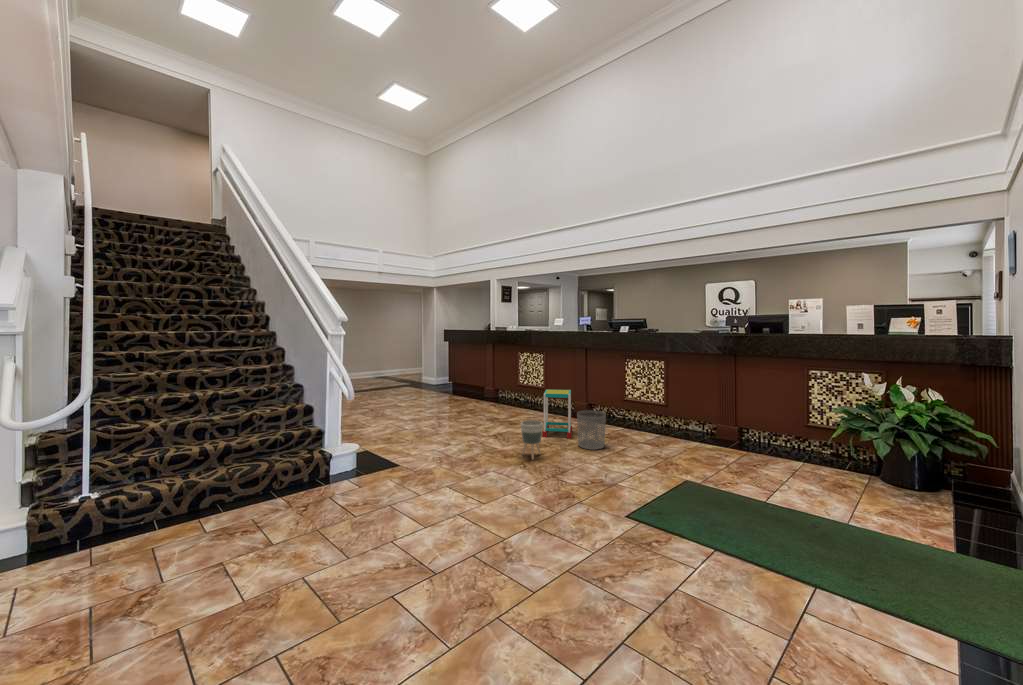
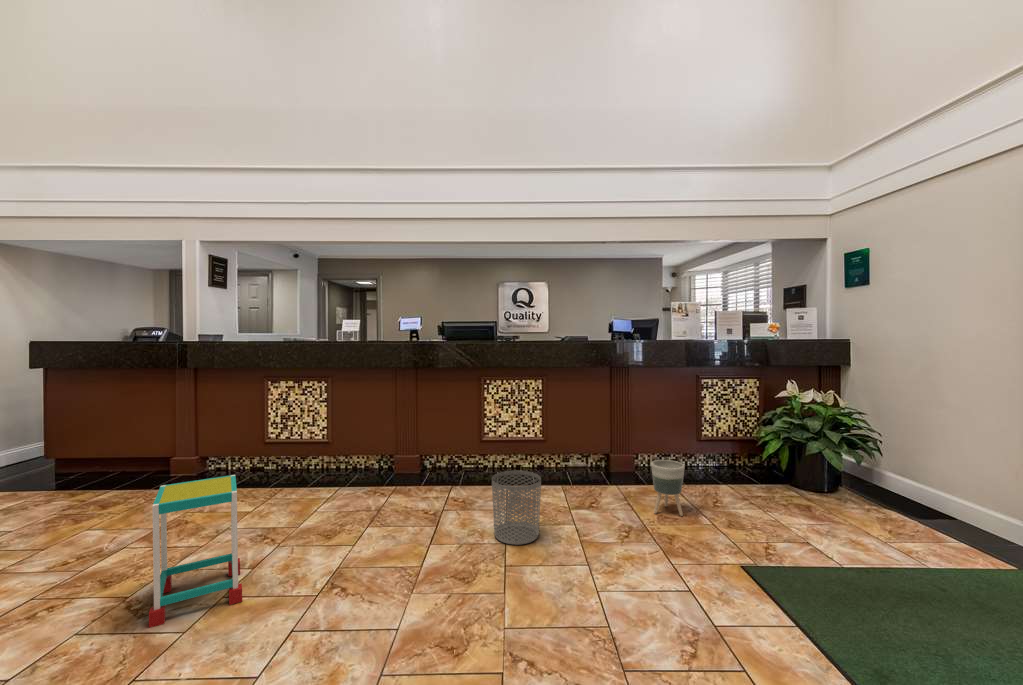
side table: present [542,390,572,438] -> present [149,475,242,628]
planter: present [521,420,543,460] -> present [651,460,685,516]

